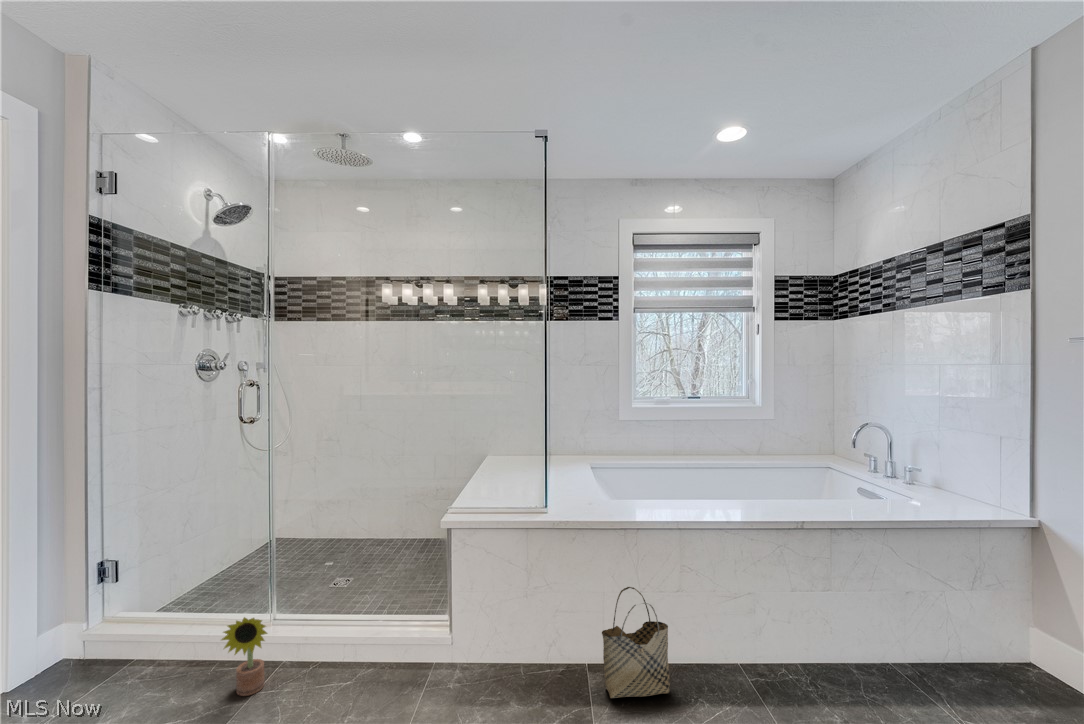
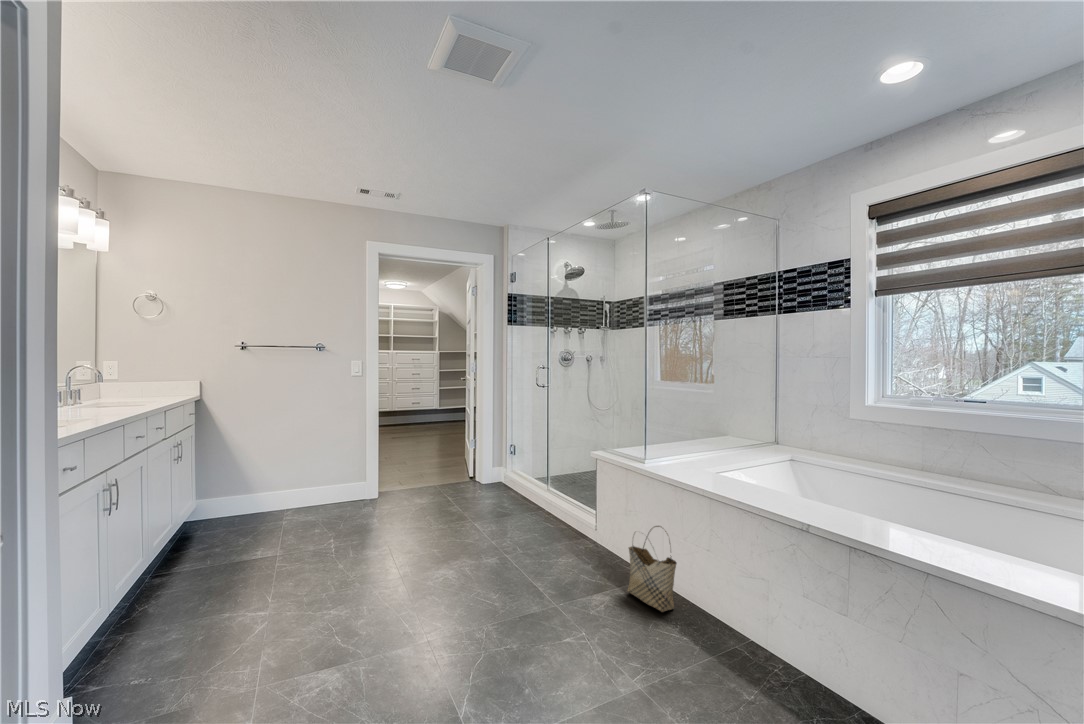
decorative plant: present [222,617,267,696] -> none [513,474,534,513]

